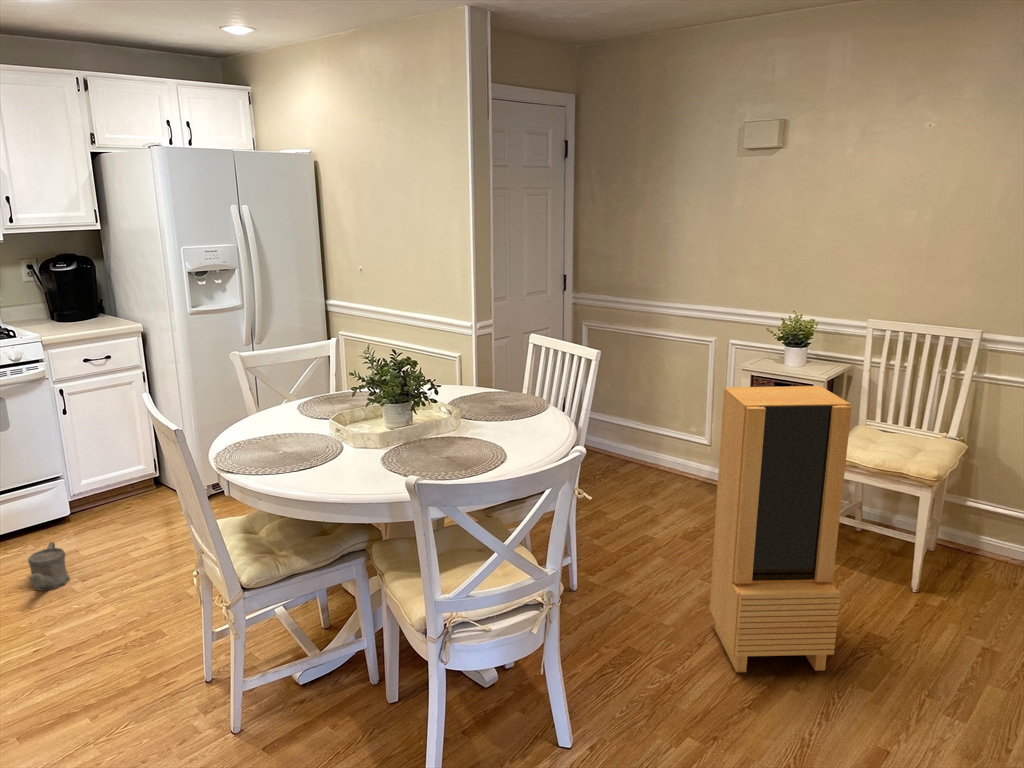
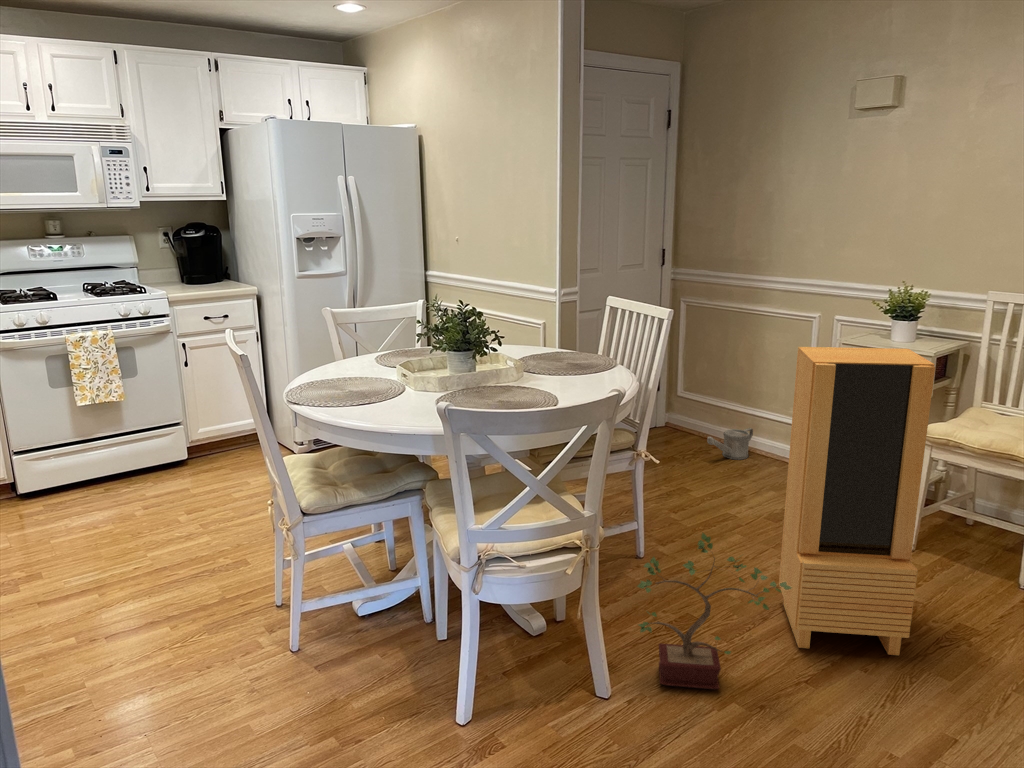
watering can: present [28,542,70,591] -> present [707,428,753,460]
potted plant: none [593,575,742,727] -> present [637,533,791,689]

